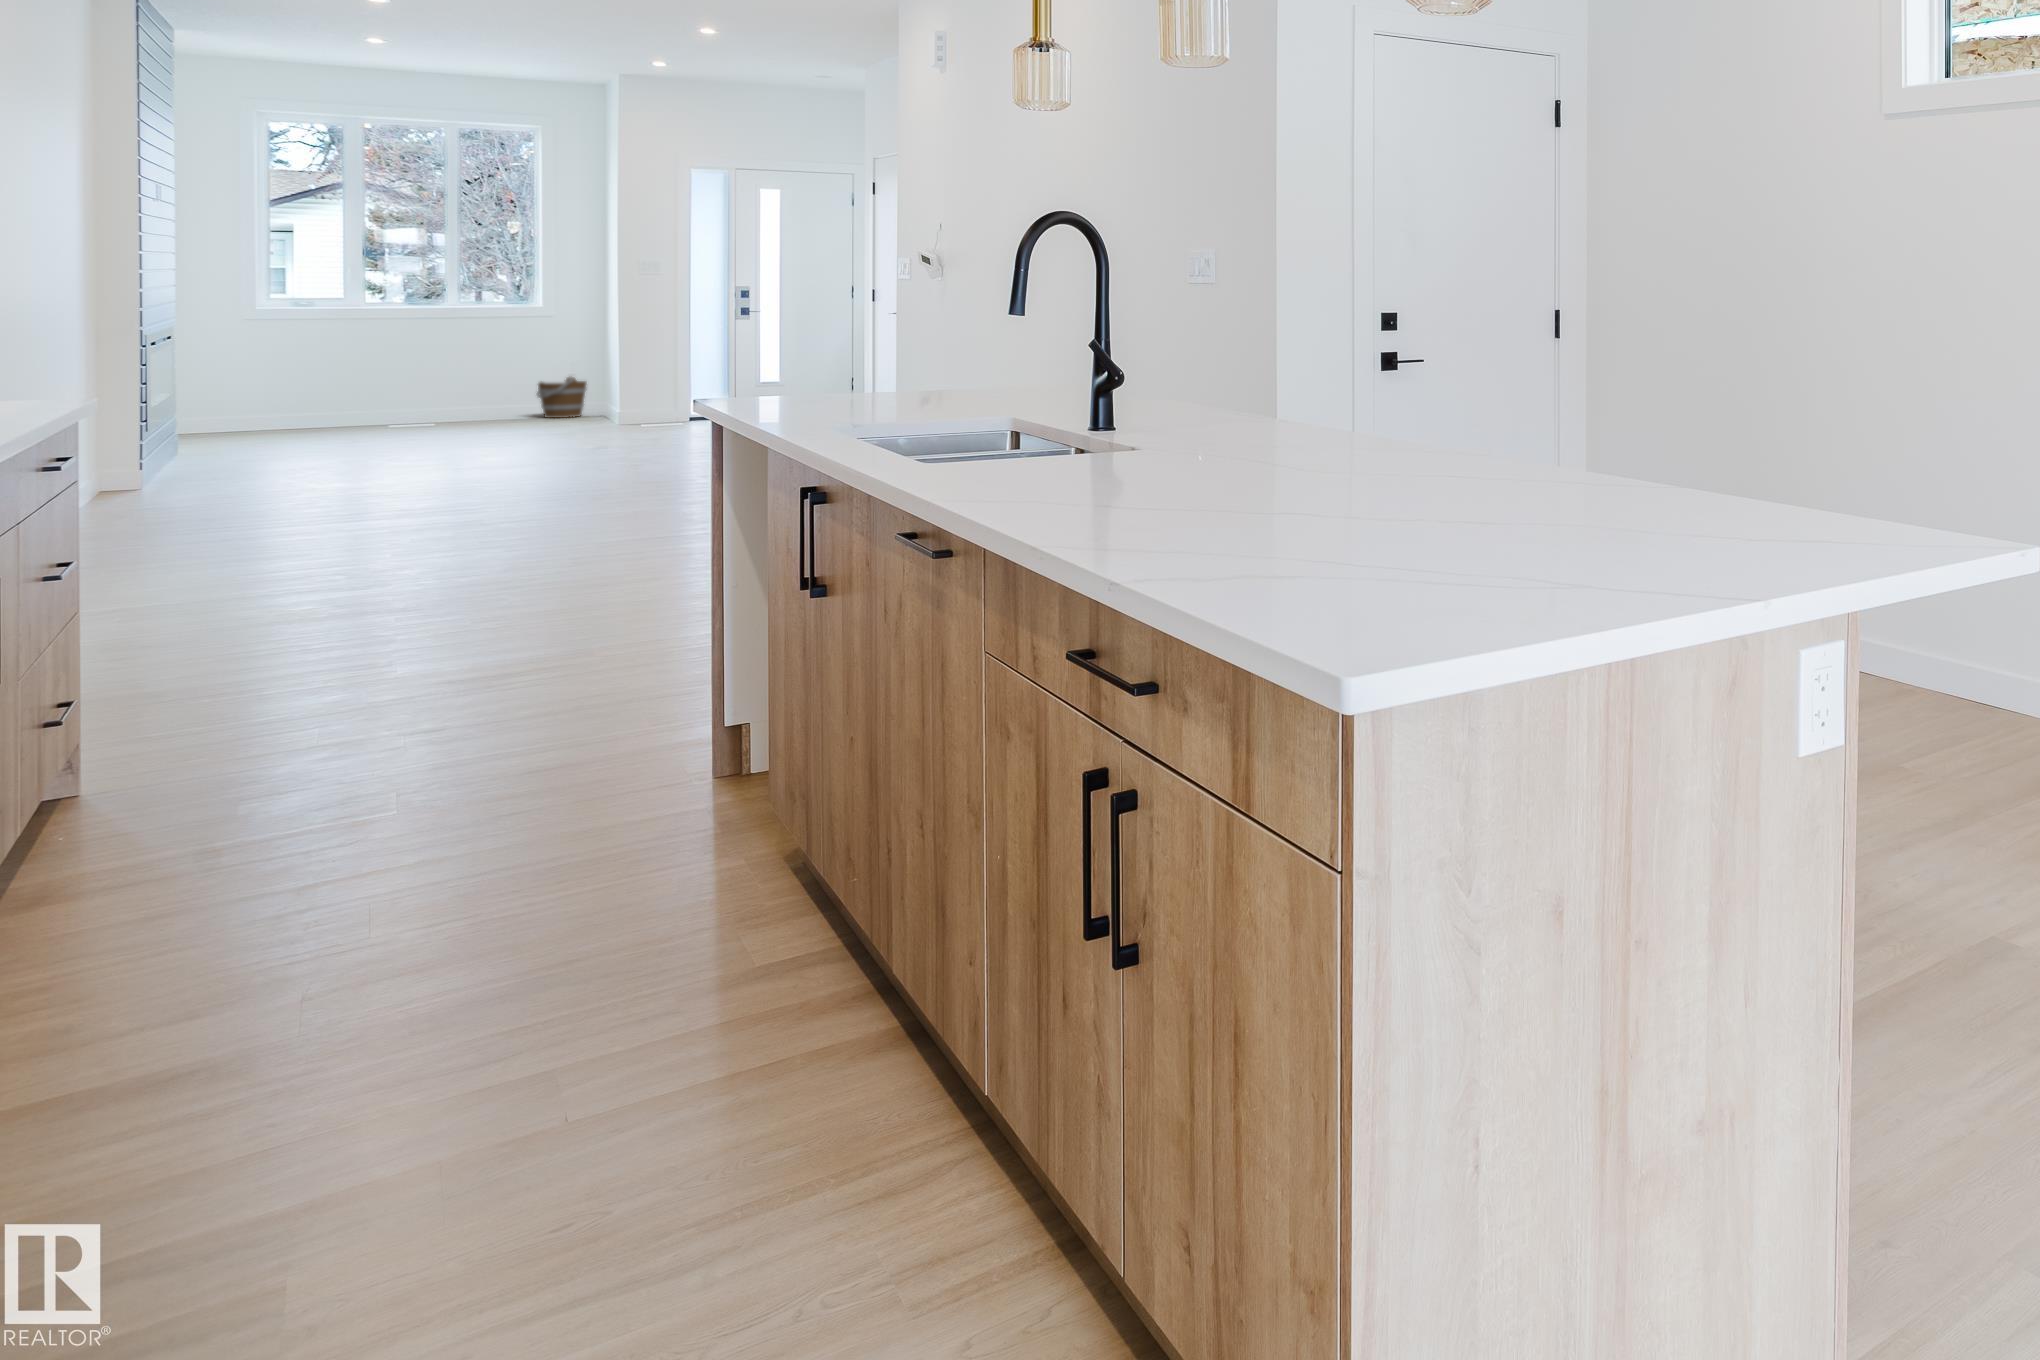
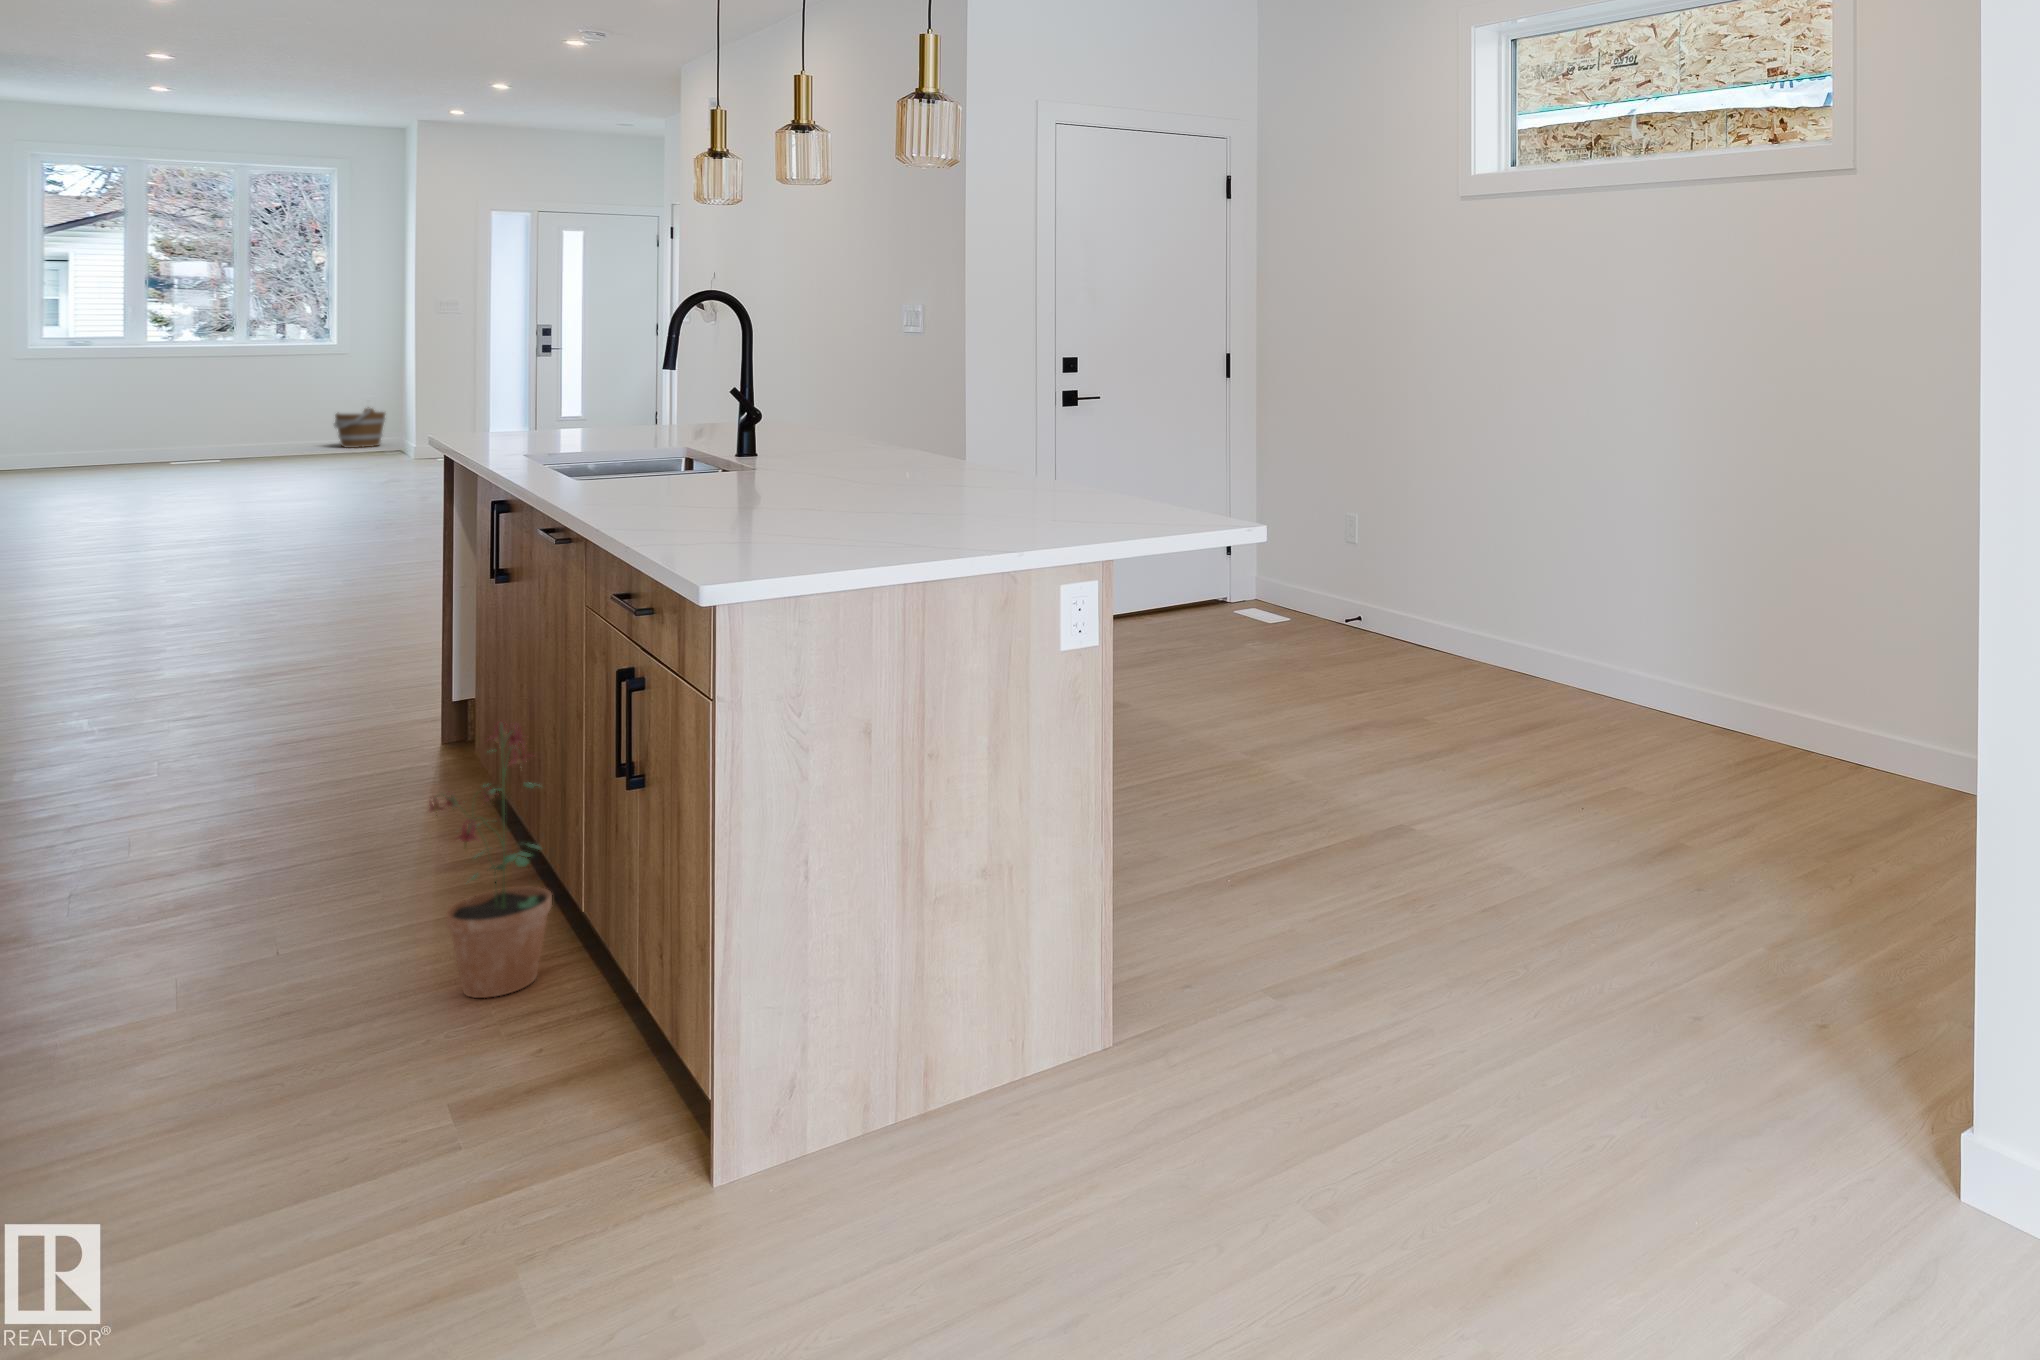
potted plant: none [772,813,949,1228] -> present [429,721,552,998]

